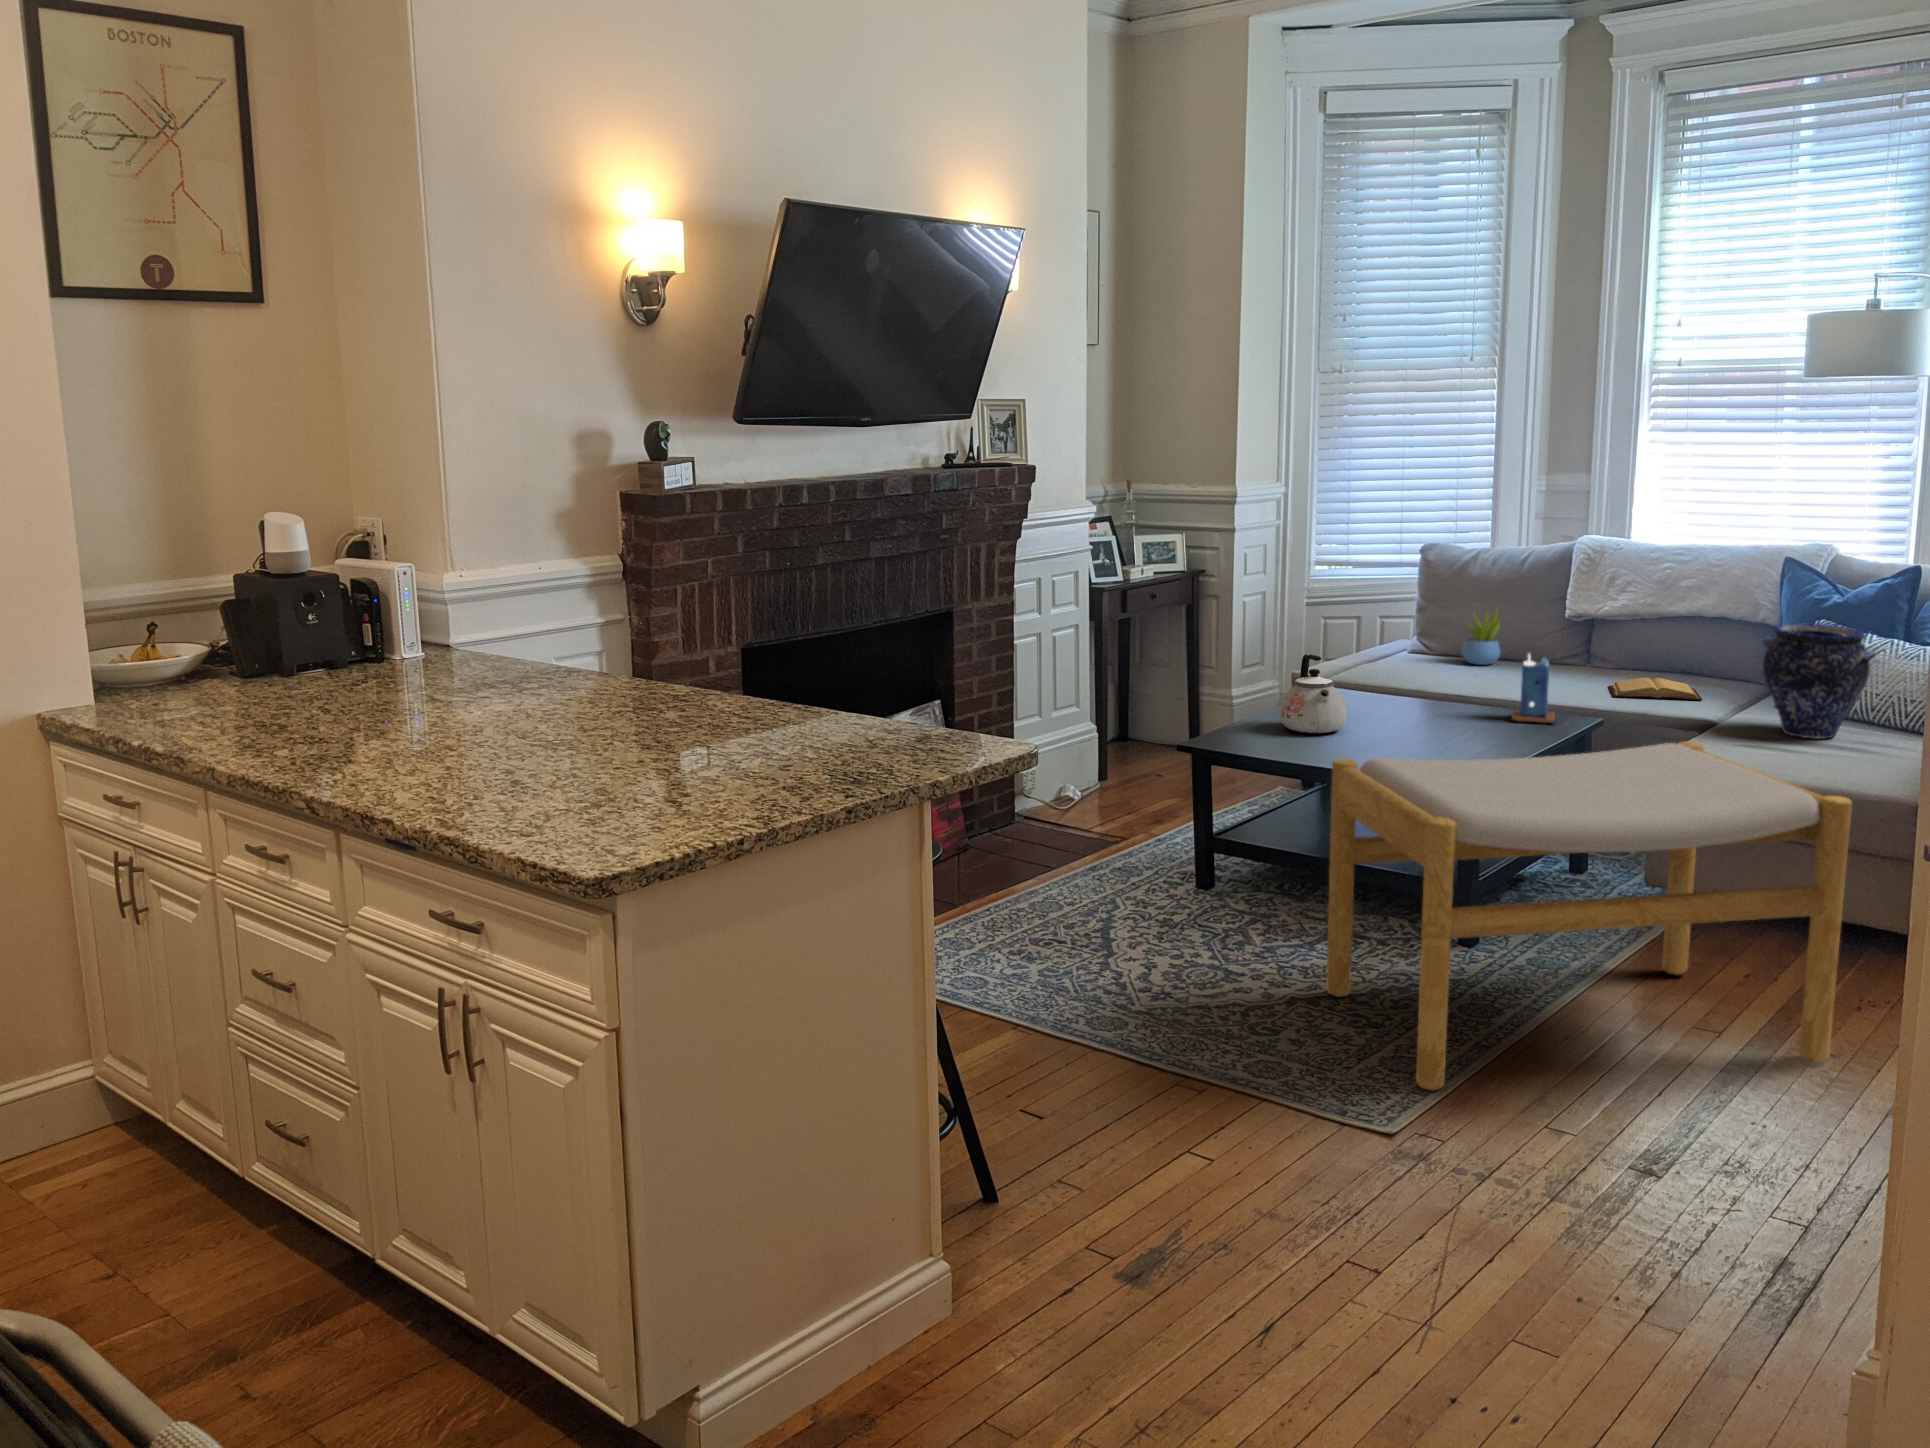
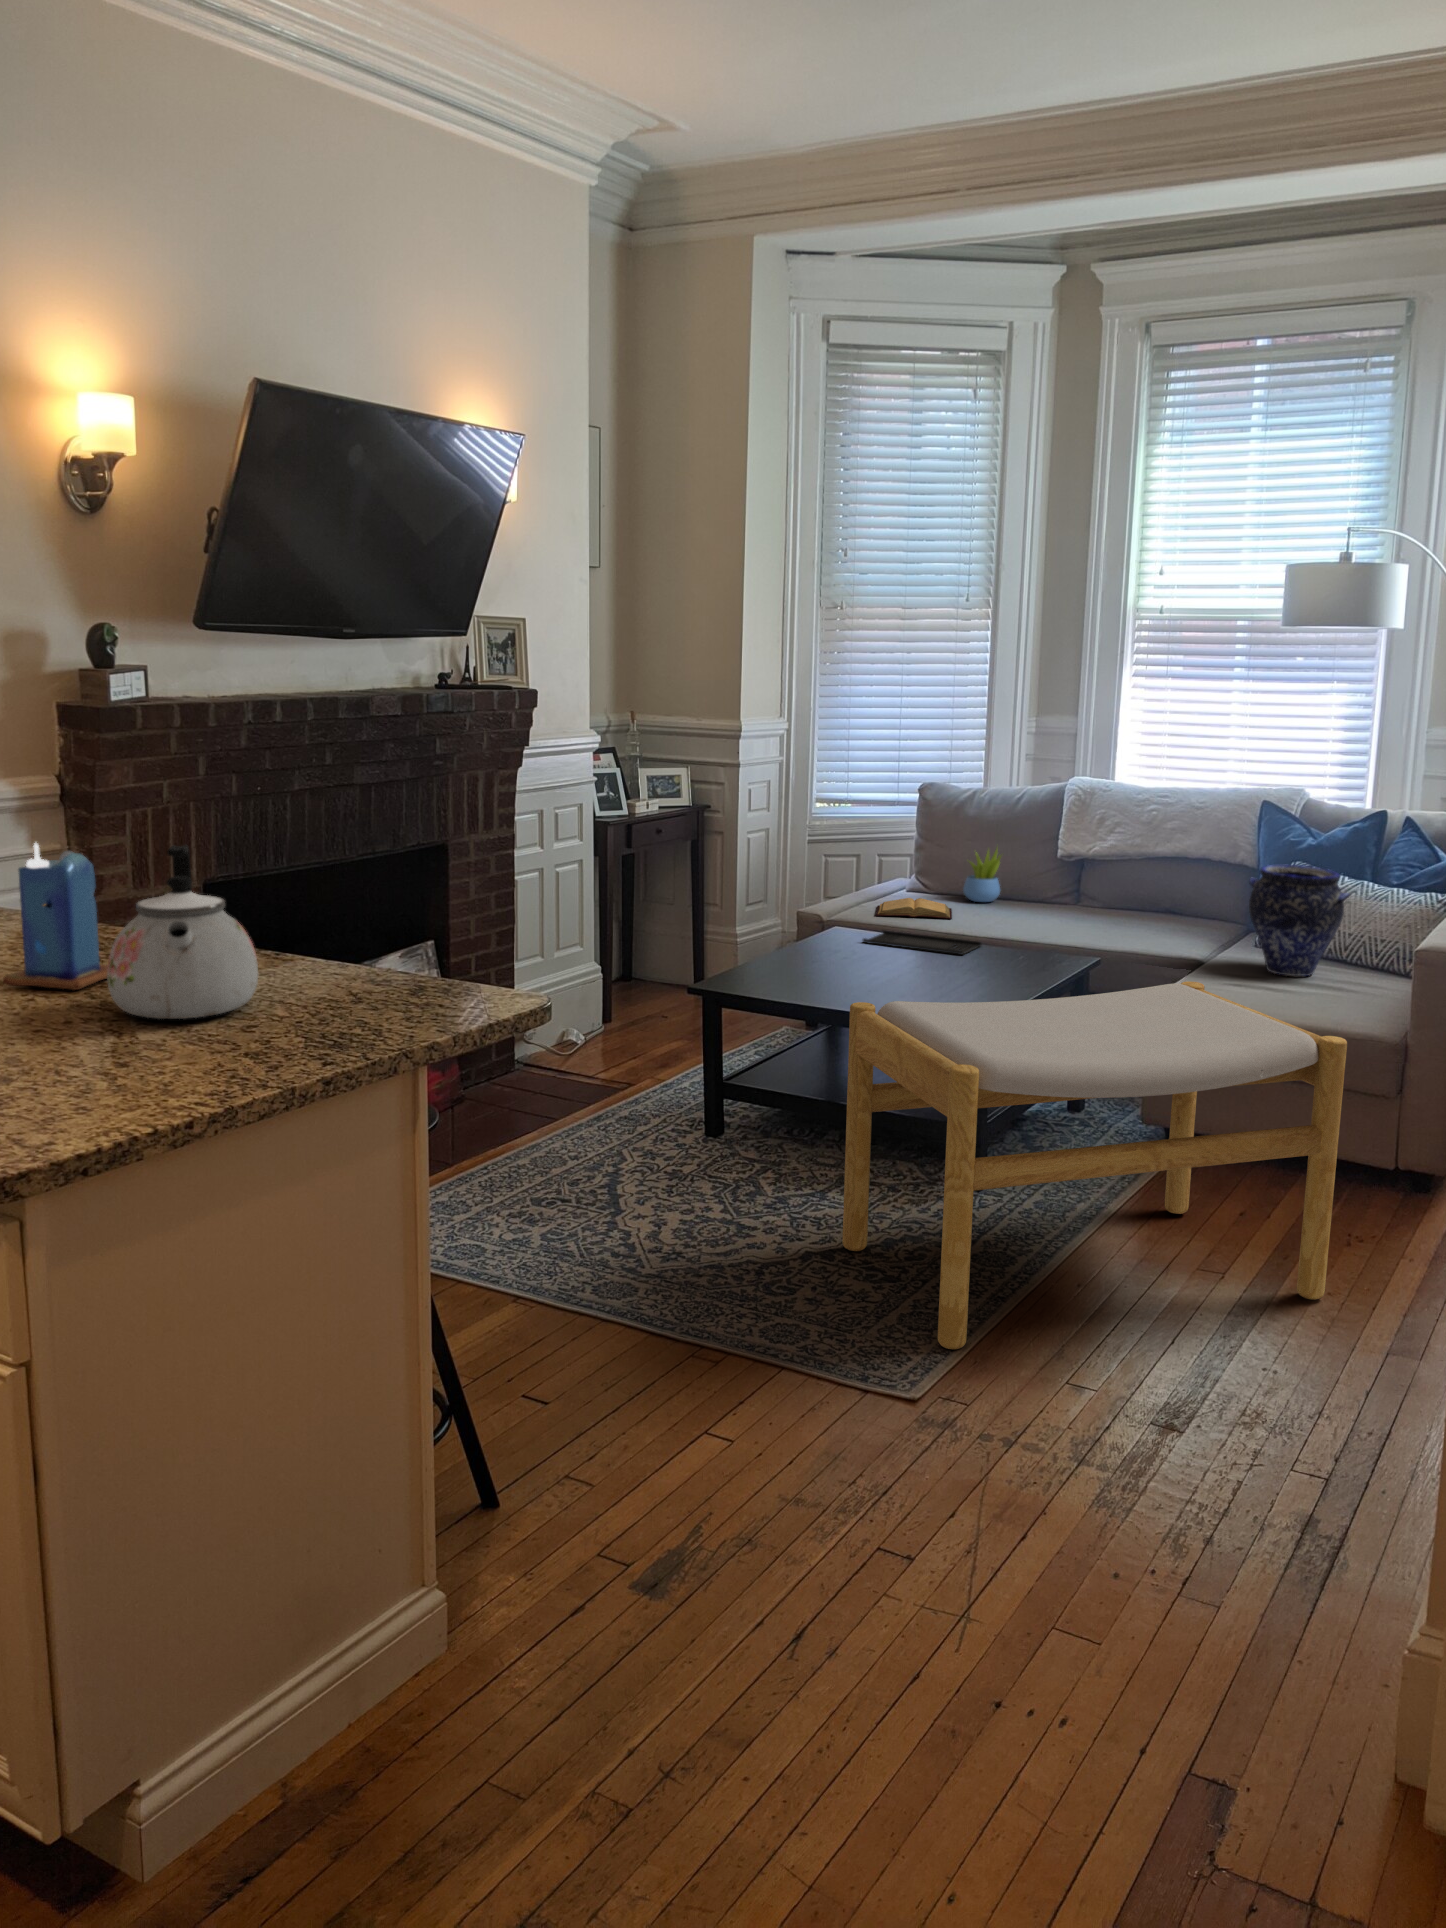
kettle: present [1280,654,1347,733] -> present [107,845,258,1019]
candle: present [1512,655,1555,723] -> present [3,843,108,990]
book: present [1609,677,1702,700] -> present [876,898,952,919]
tray: none [1354,692,1477,716] -> present [863,931,982,955]

